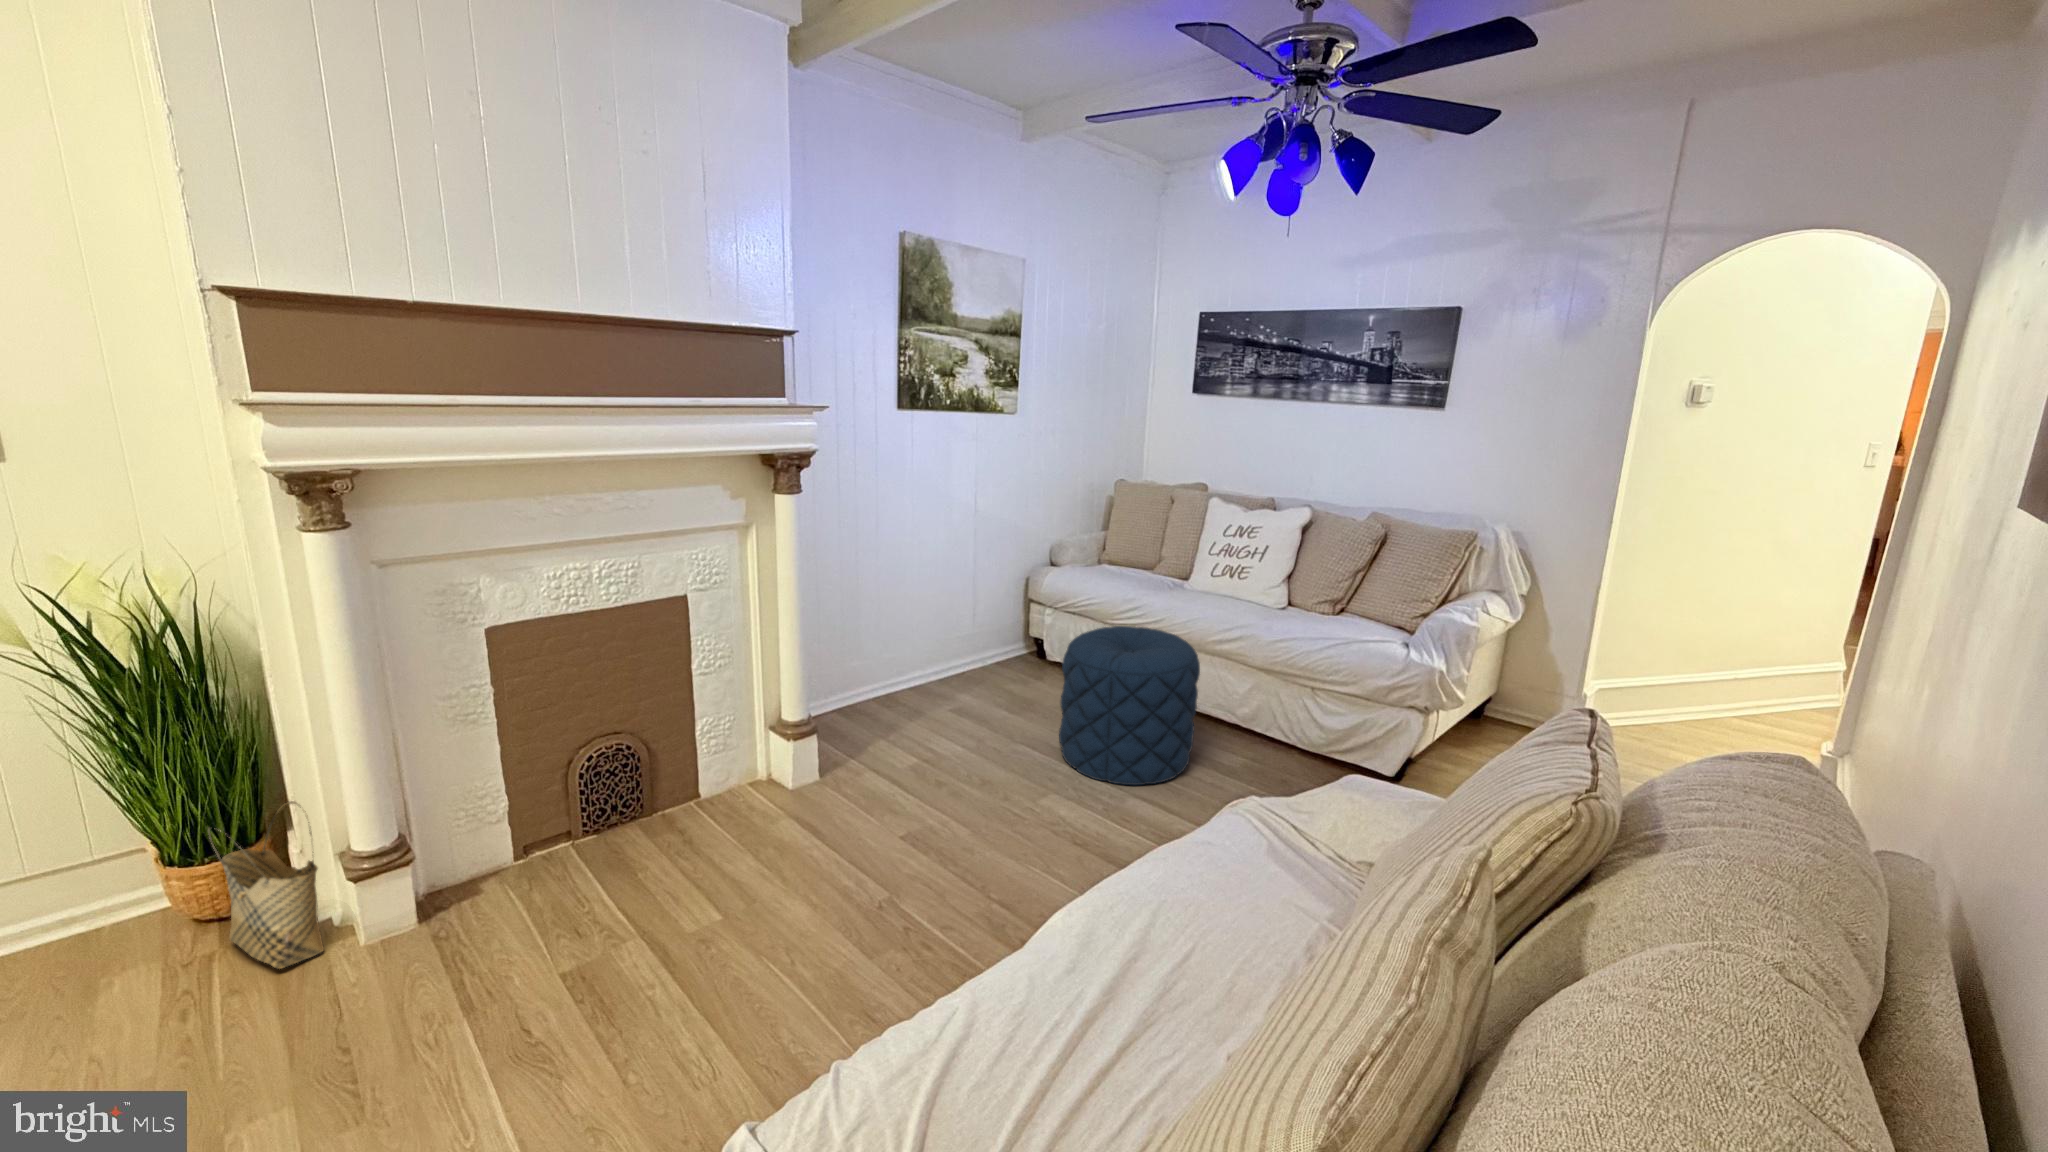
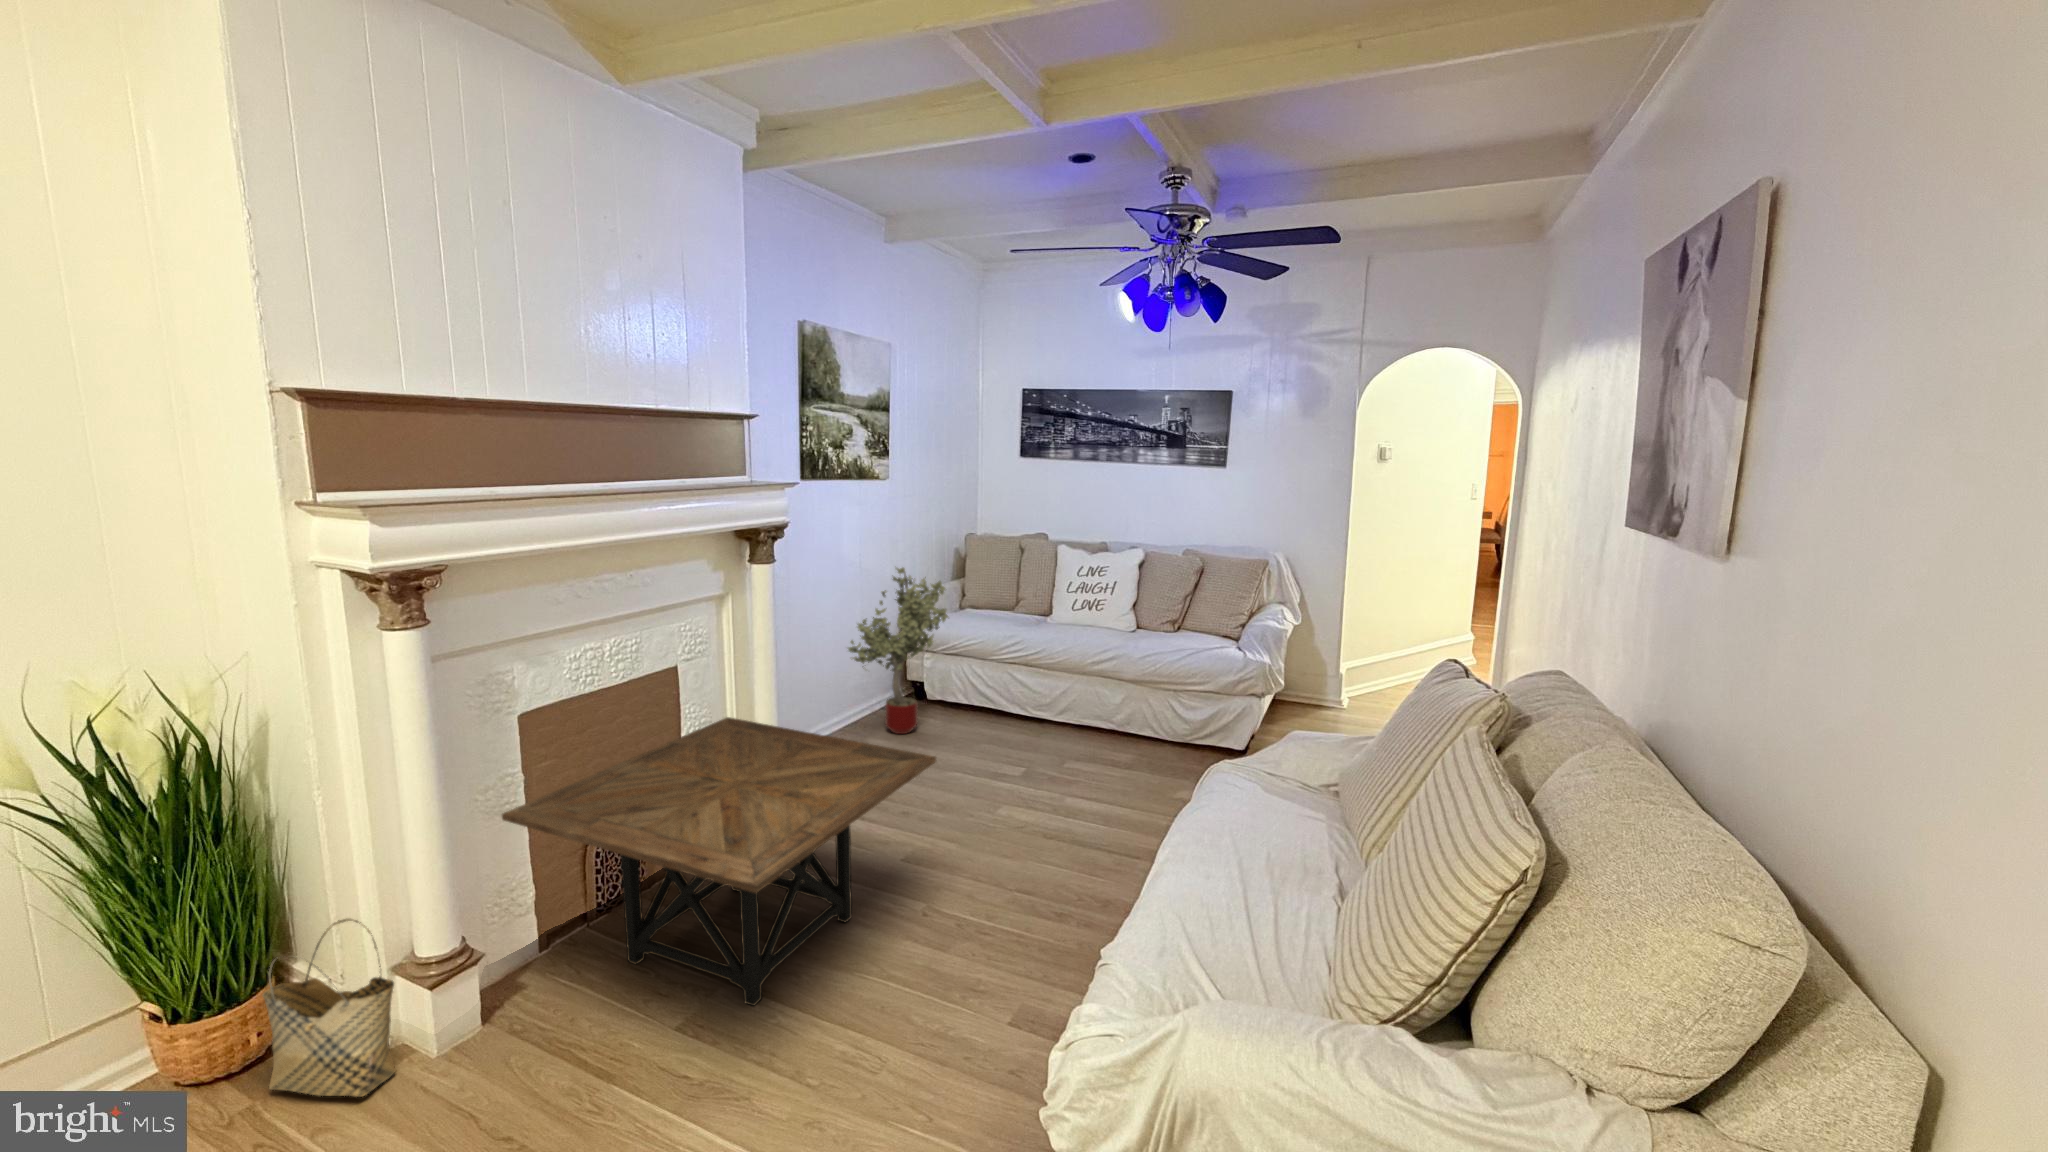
potted tree: none [938,508,1065,692] -> present [848,568,948,734]
pouf: present [1059,626,1200,785] -> none [985,658,1101,791]
side table: none [453,653,901,969] -> present [502,717,936,1006]

